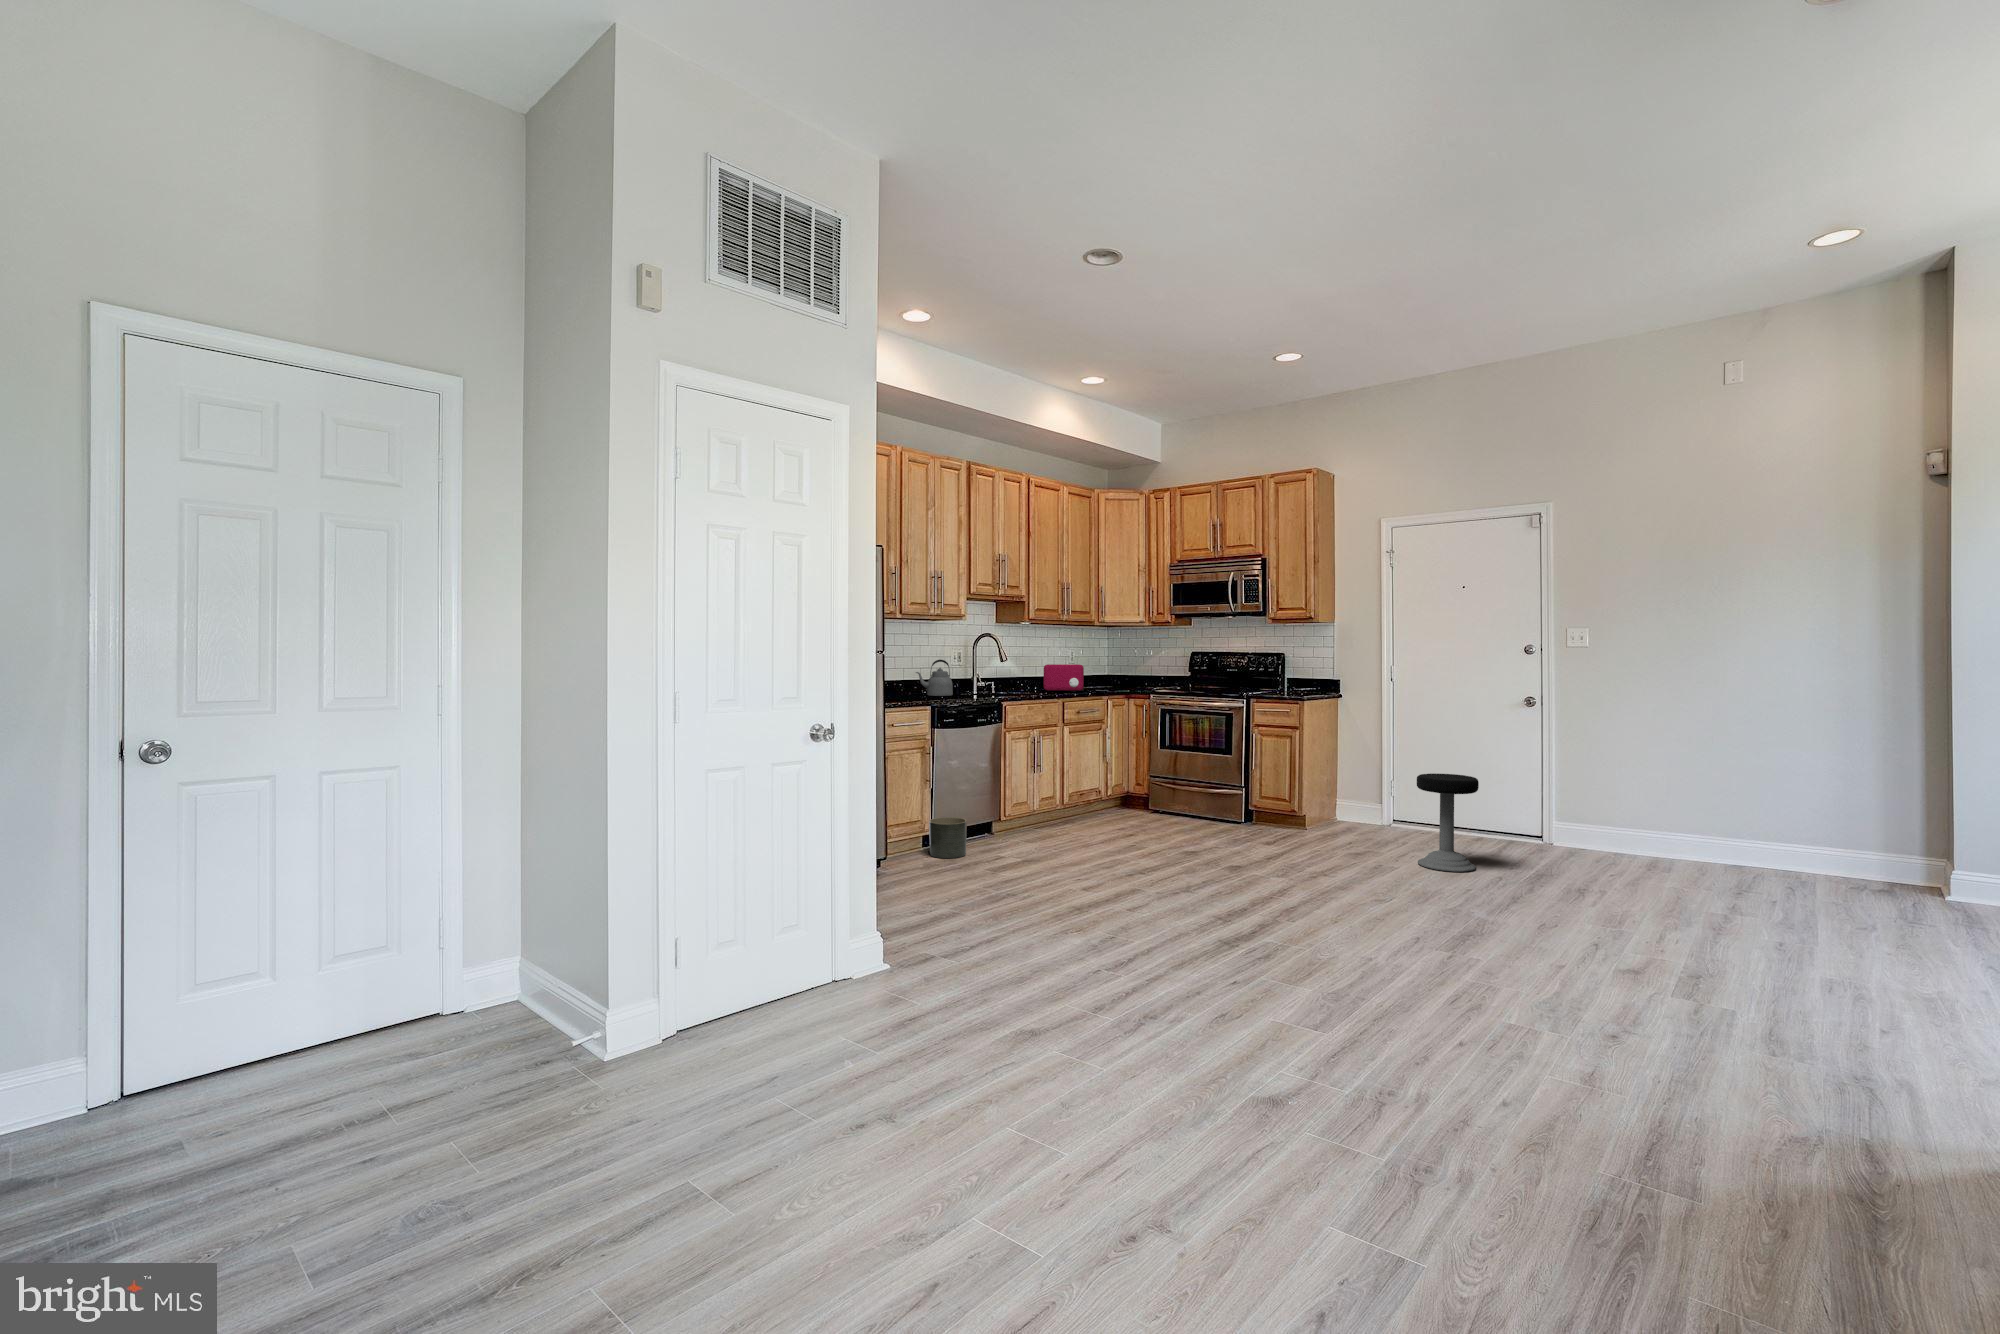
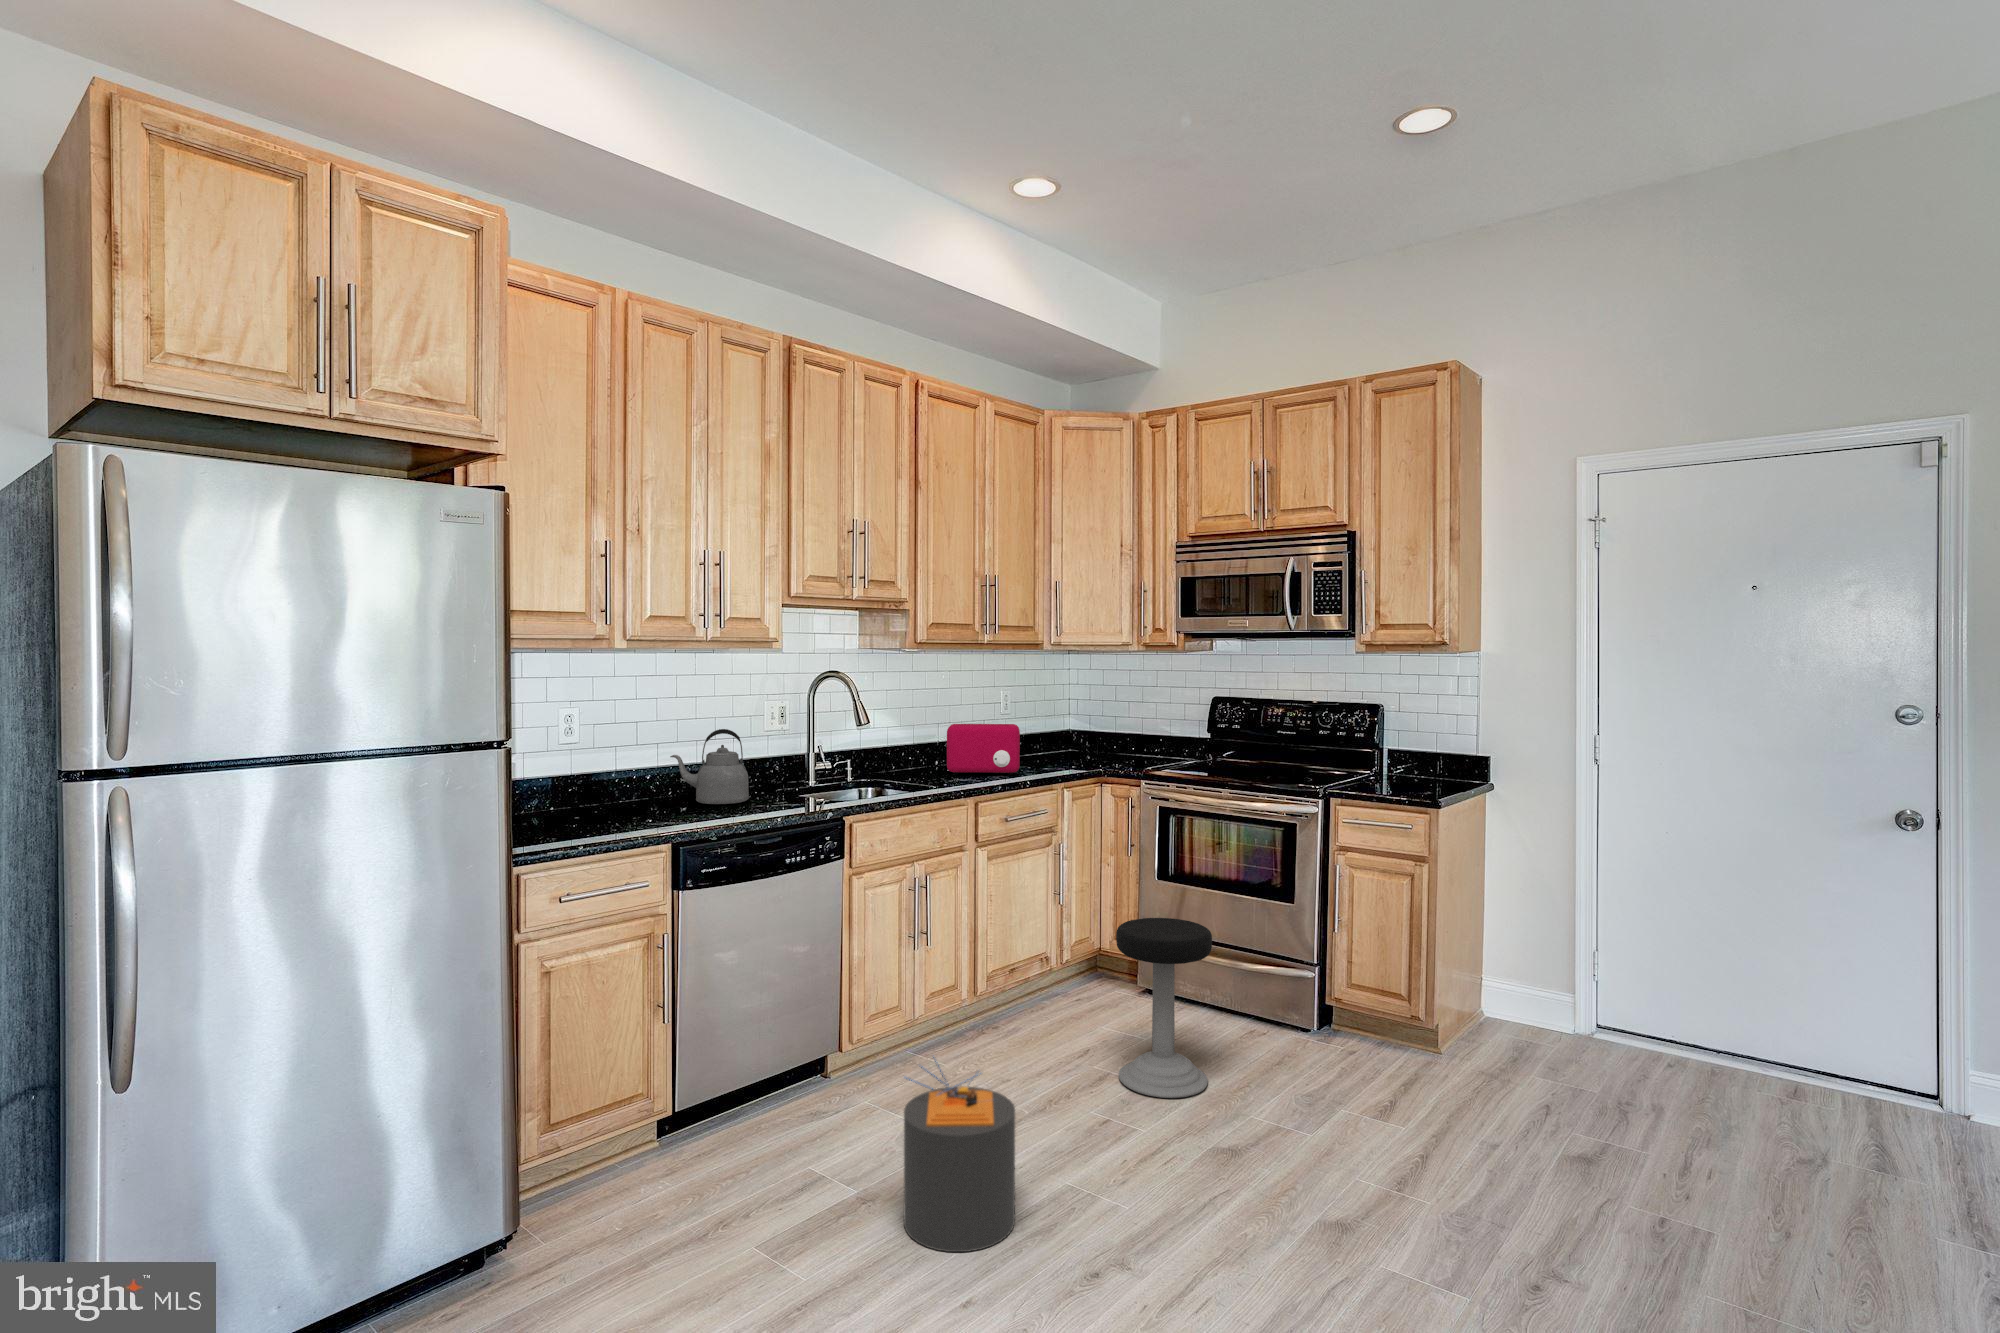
stool: present [1417,774,1479,872] -> present [1116,918,1212,1098]
trash can: none [1042,792,1094,870] -> present [904,1057,1015,1252]
planter: present [929,817,967,858] -> none [657,1081,742,1192]

